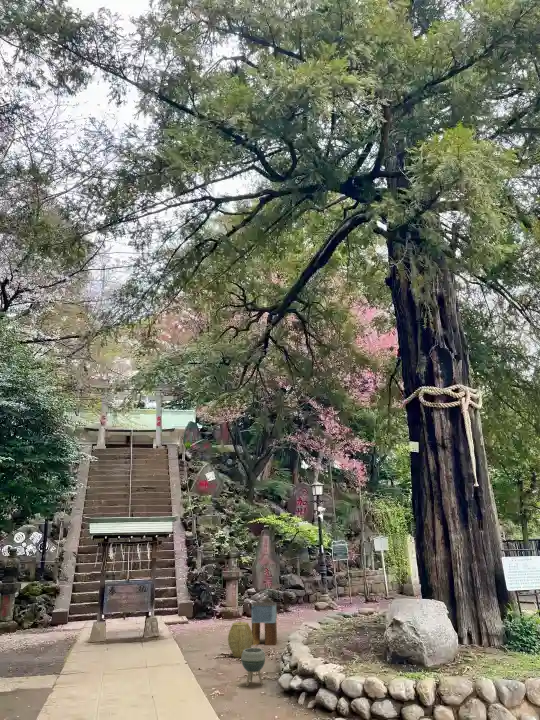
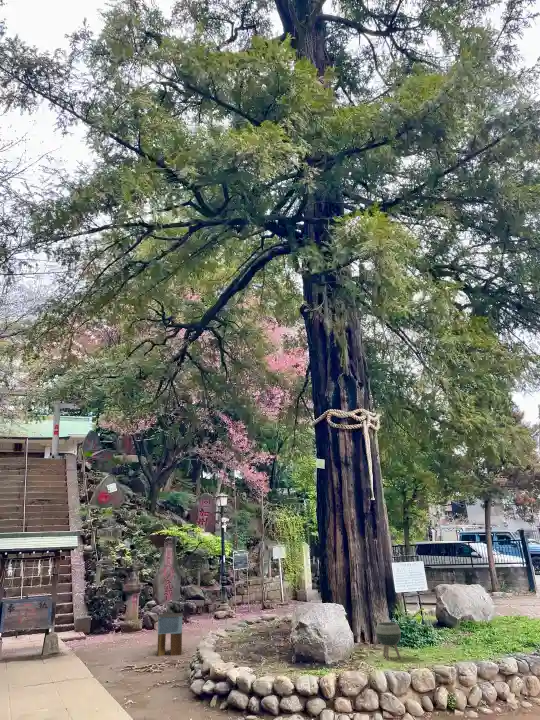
woven basket: present [228,622,253,658] -> none [135,633,160,669]
planter: present [241,648,265,686] -> present [376,622,401,660]

